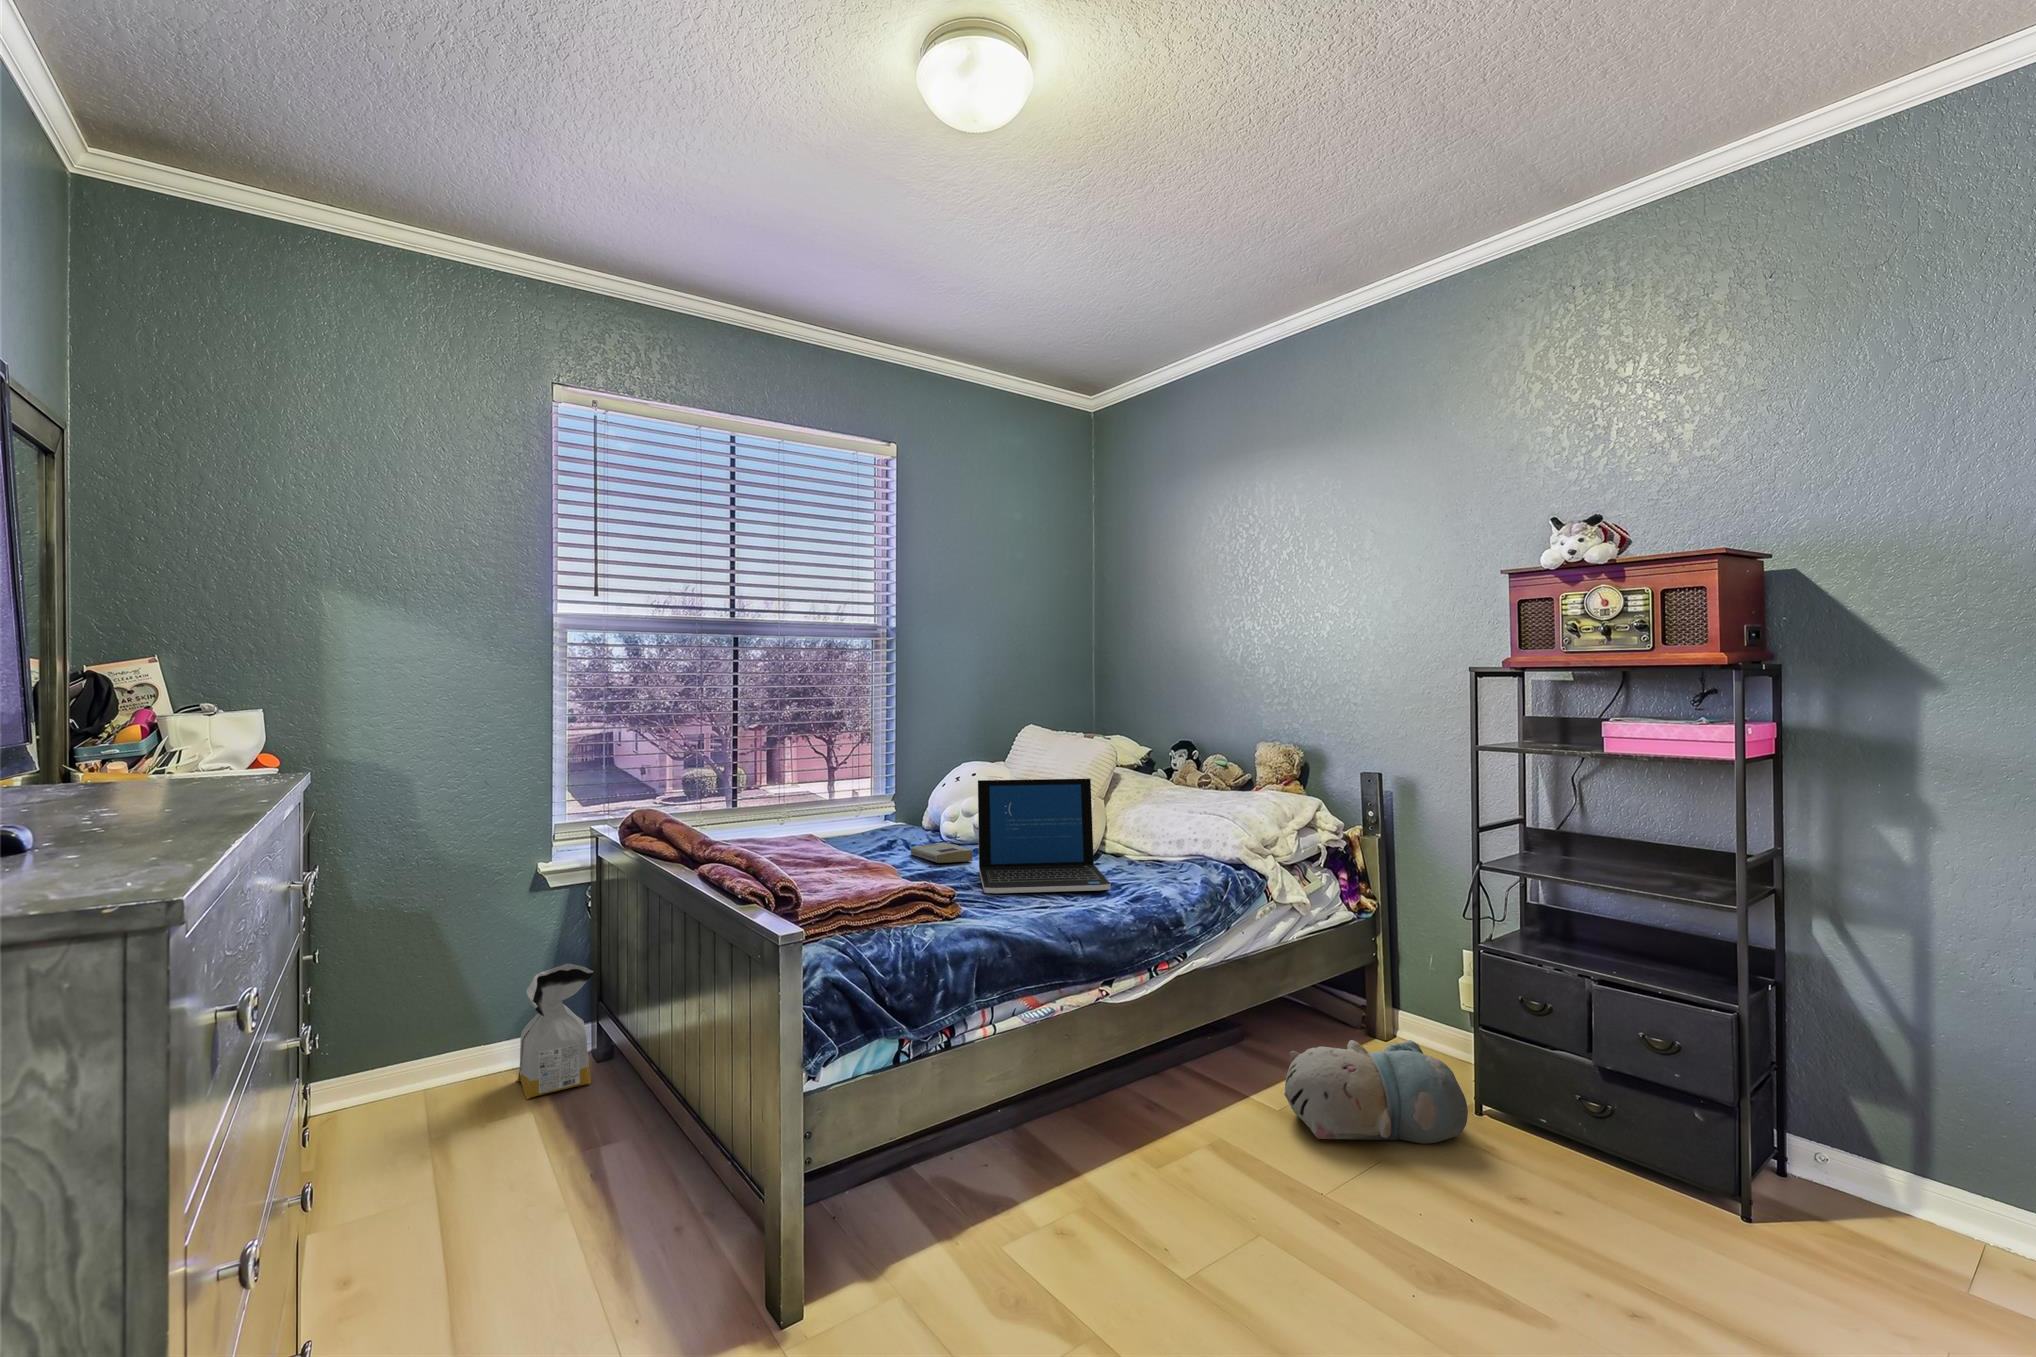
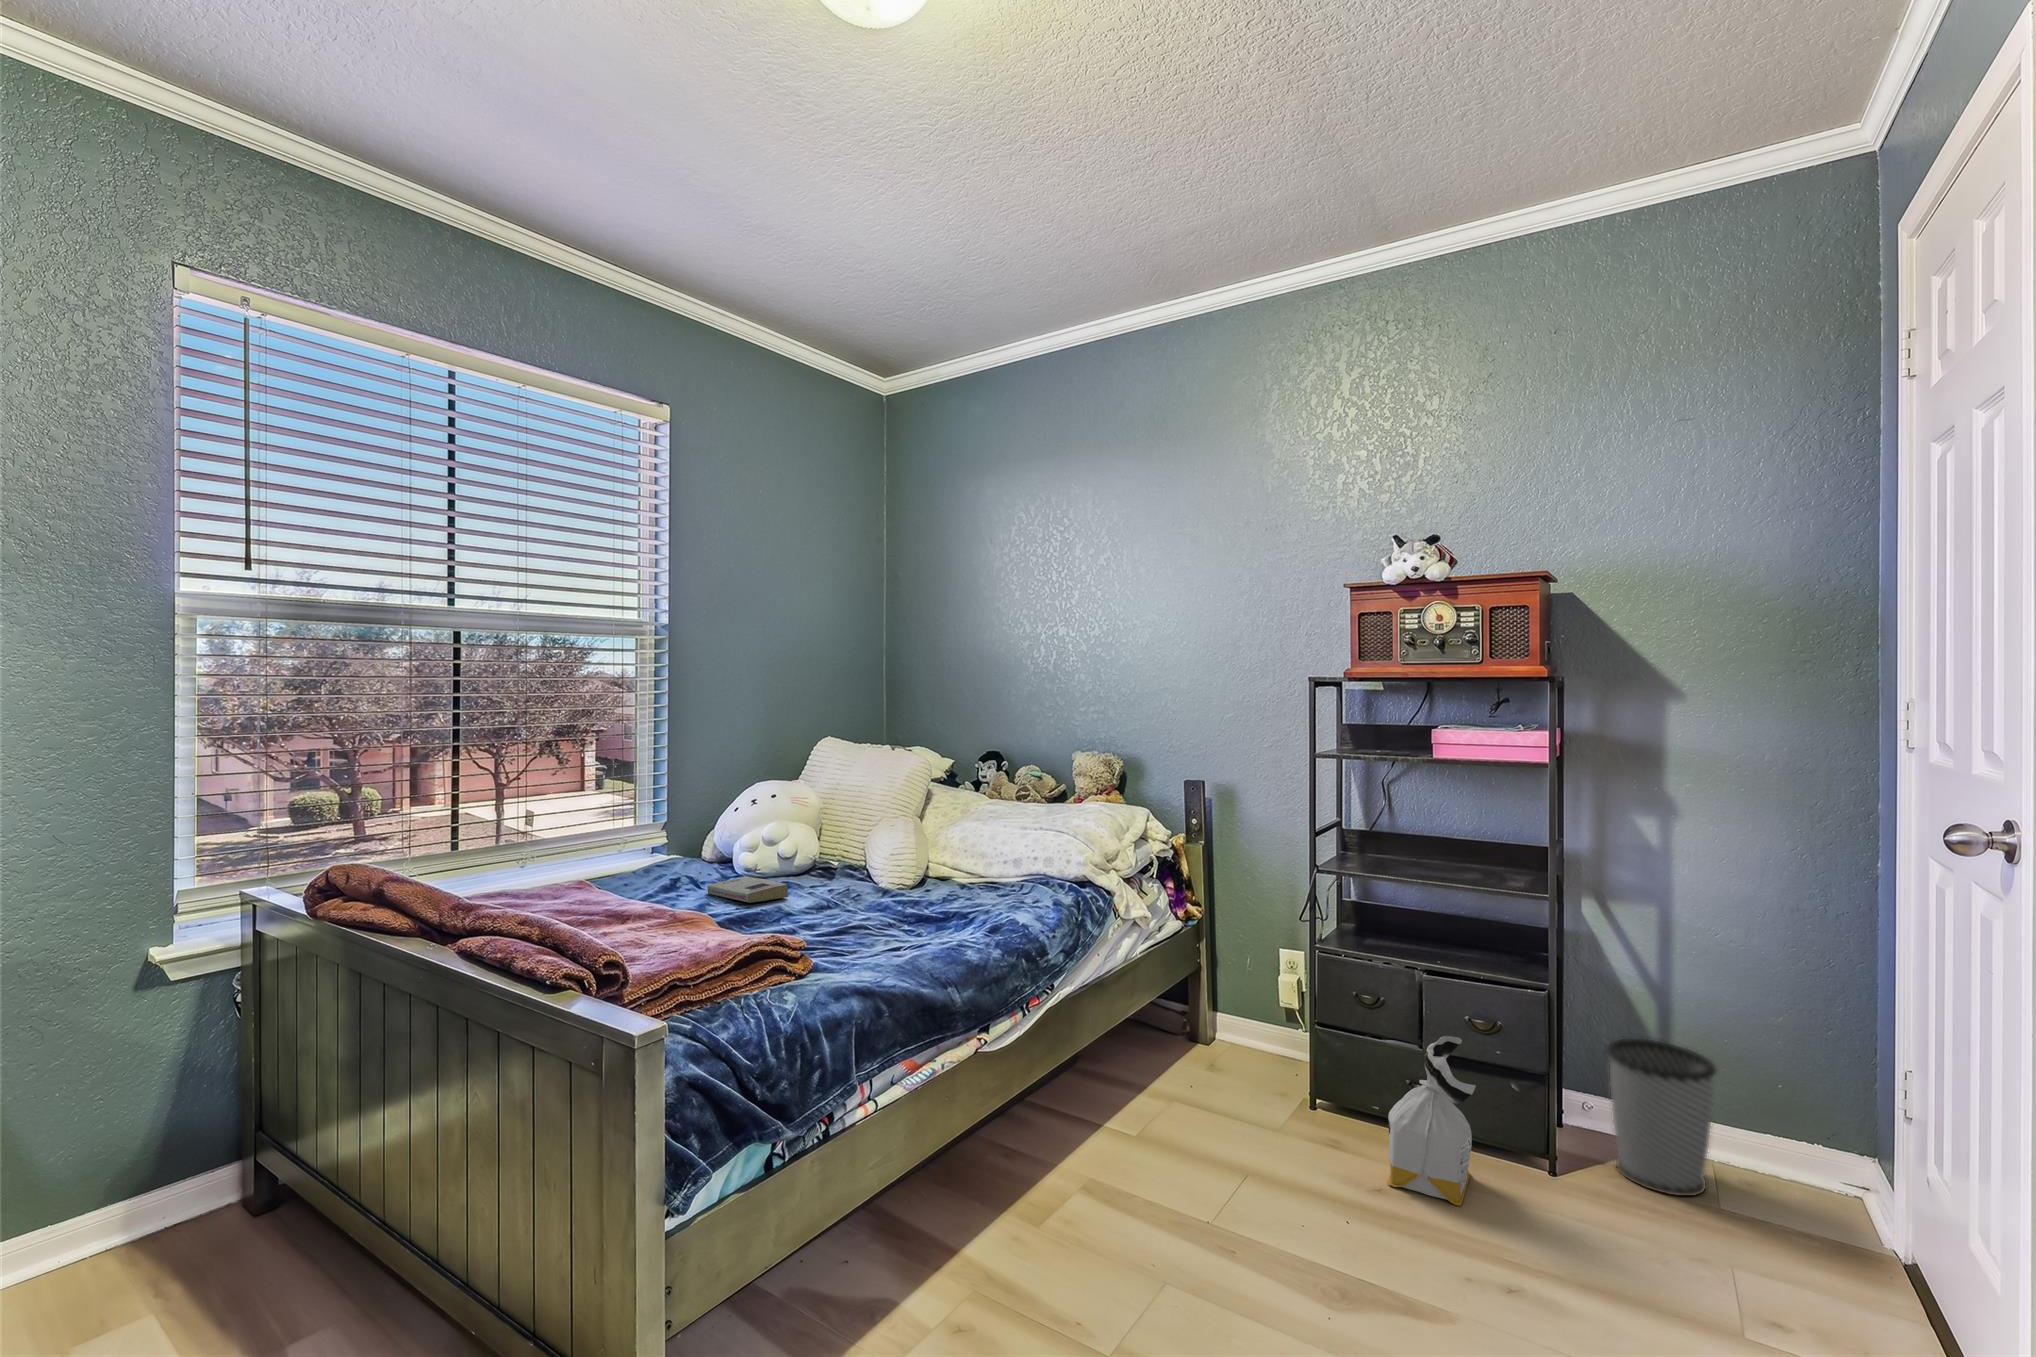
laptop: present [978,779,1111,893] -> none [799,797,966,938]
bag: present [517,964,594,1099] -> present [1388,1036,1476,1205]
plush toy: present [1284,1040,1468,1144] -> none [1142,1047,1316,1165]
wastebasket: none [1819,1076,1962,1261] -> present [1607,1039,1716,1196]

